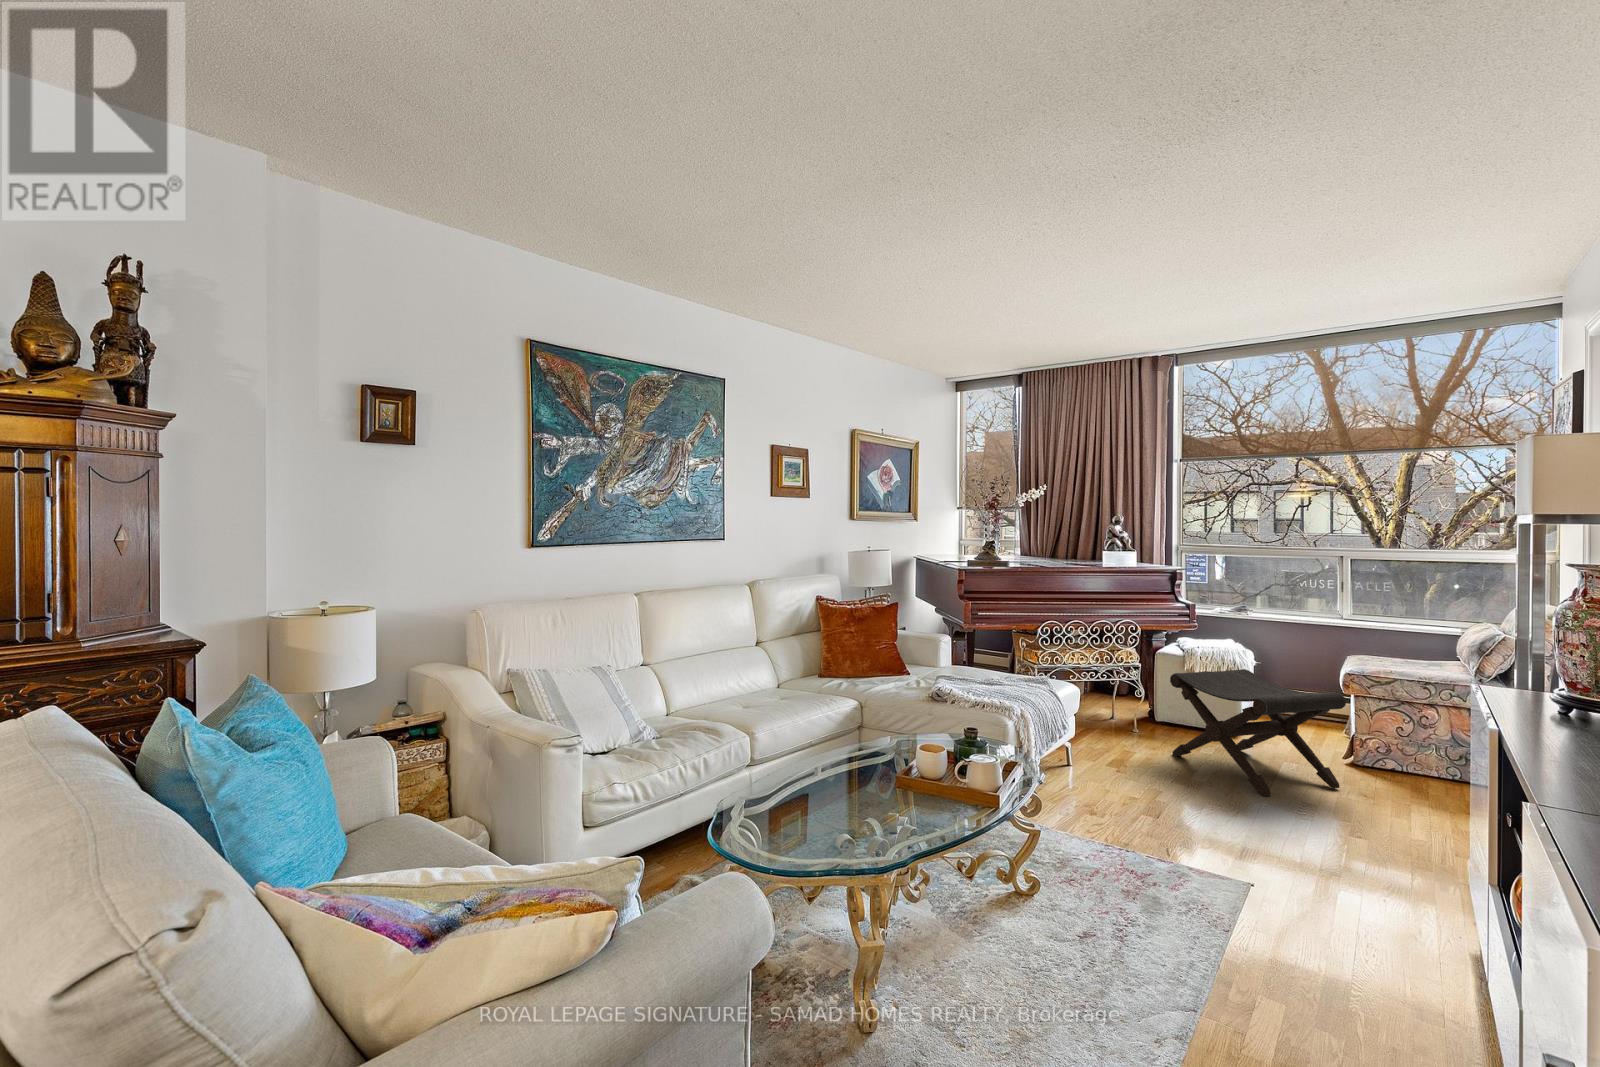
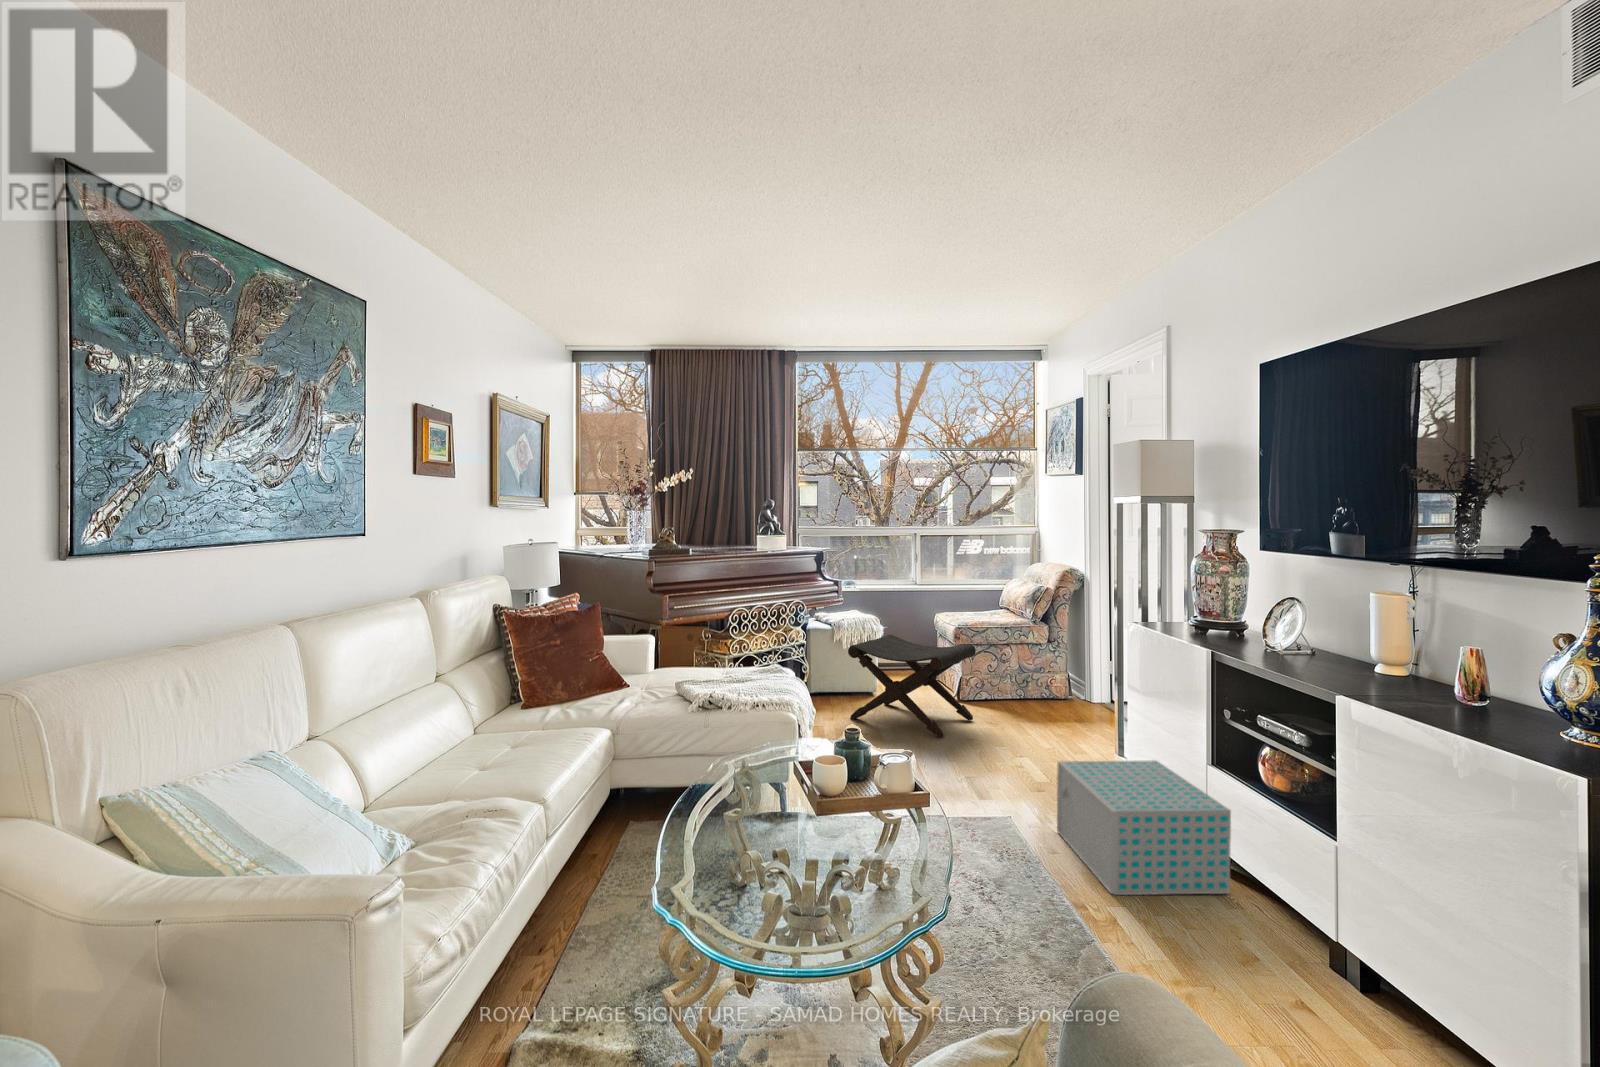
storage box: none [1275,832,1464,1047] -> present [1057,760,1231,895]

